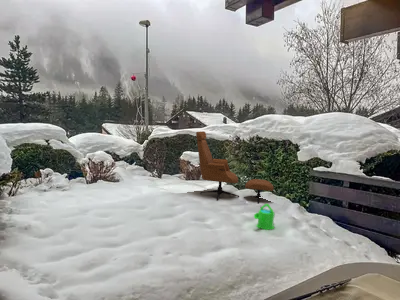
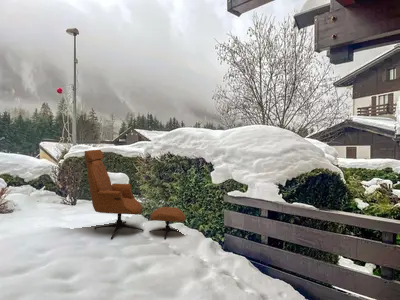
watering can: present [254,204,274,229] -> none [139,248,173,285]

